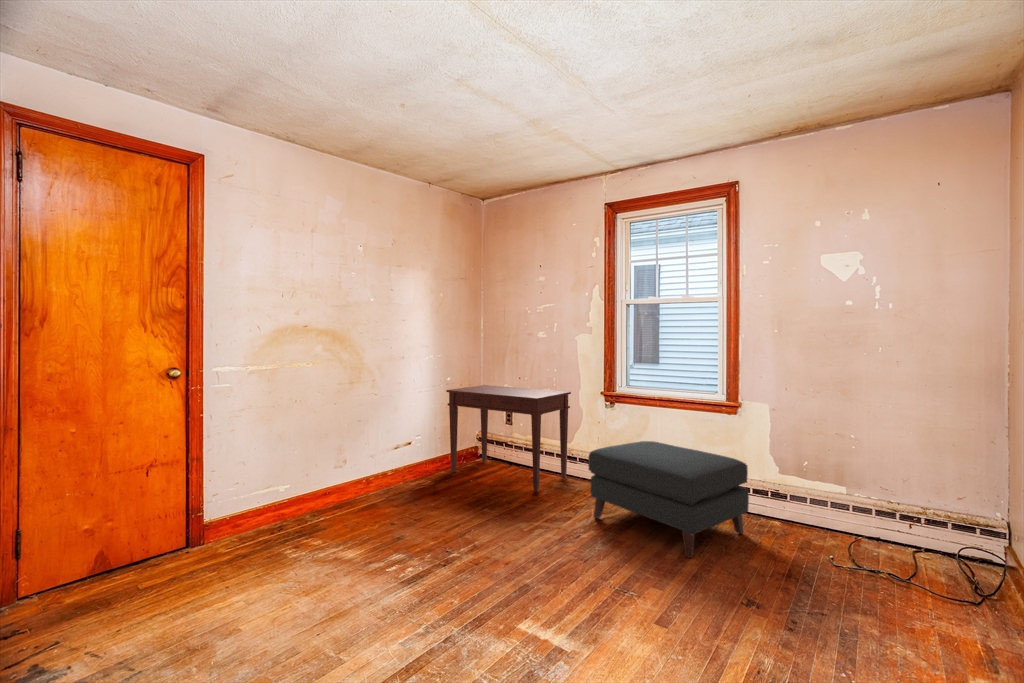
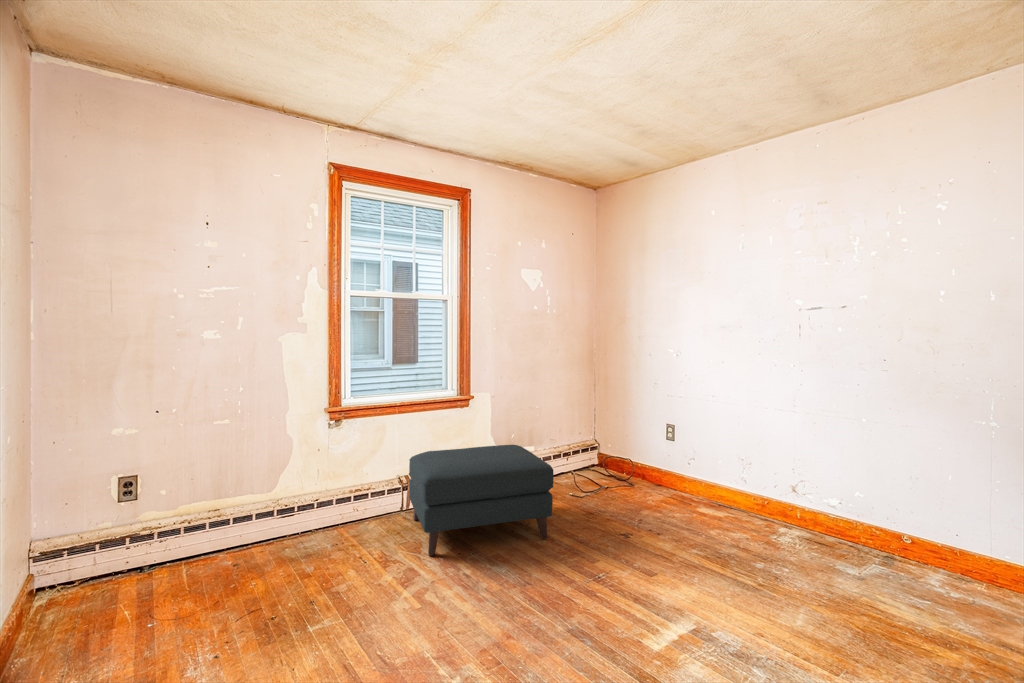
desk: present [446,385,571,491] -> none [67,417,314,634]

